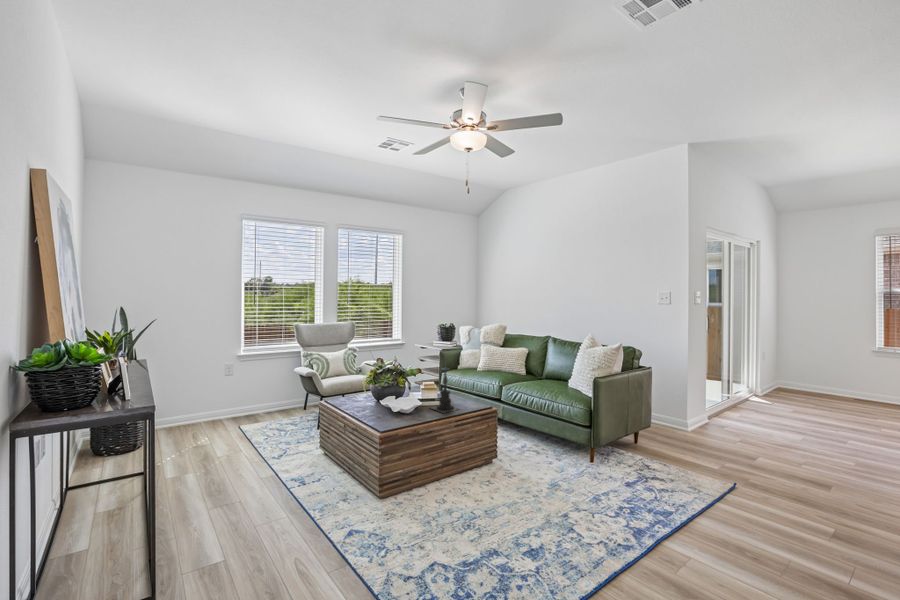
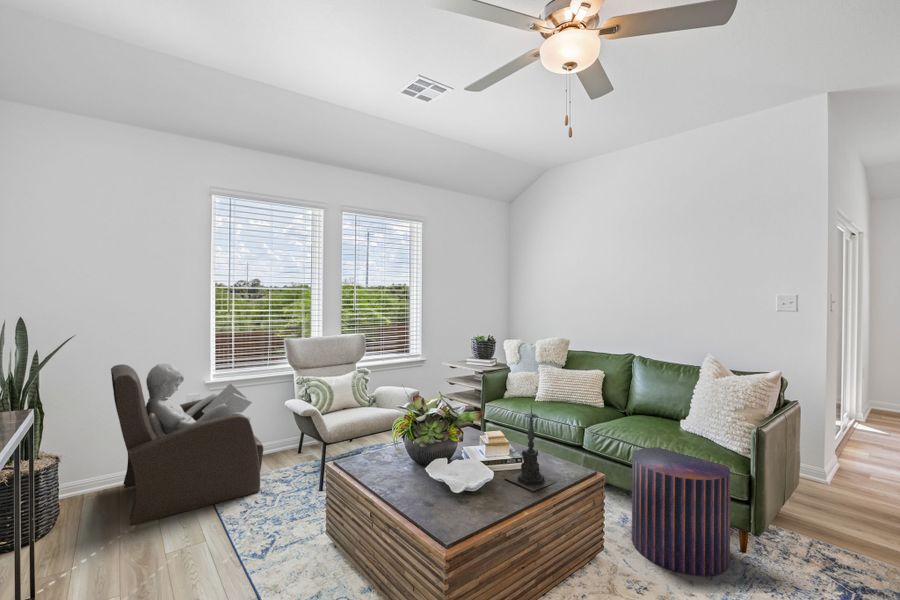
armchair: none [174,340,279,444] -> present [111,364,263,525]
pouf: none [520,396,578,470] -> present [632,447,731,576]

